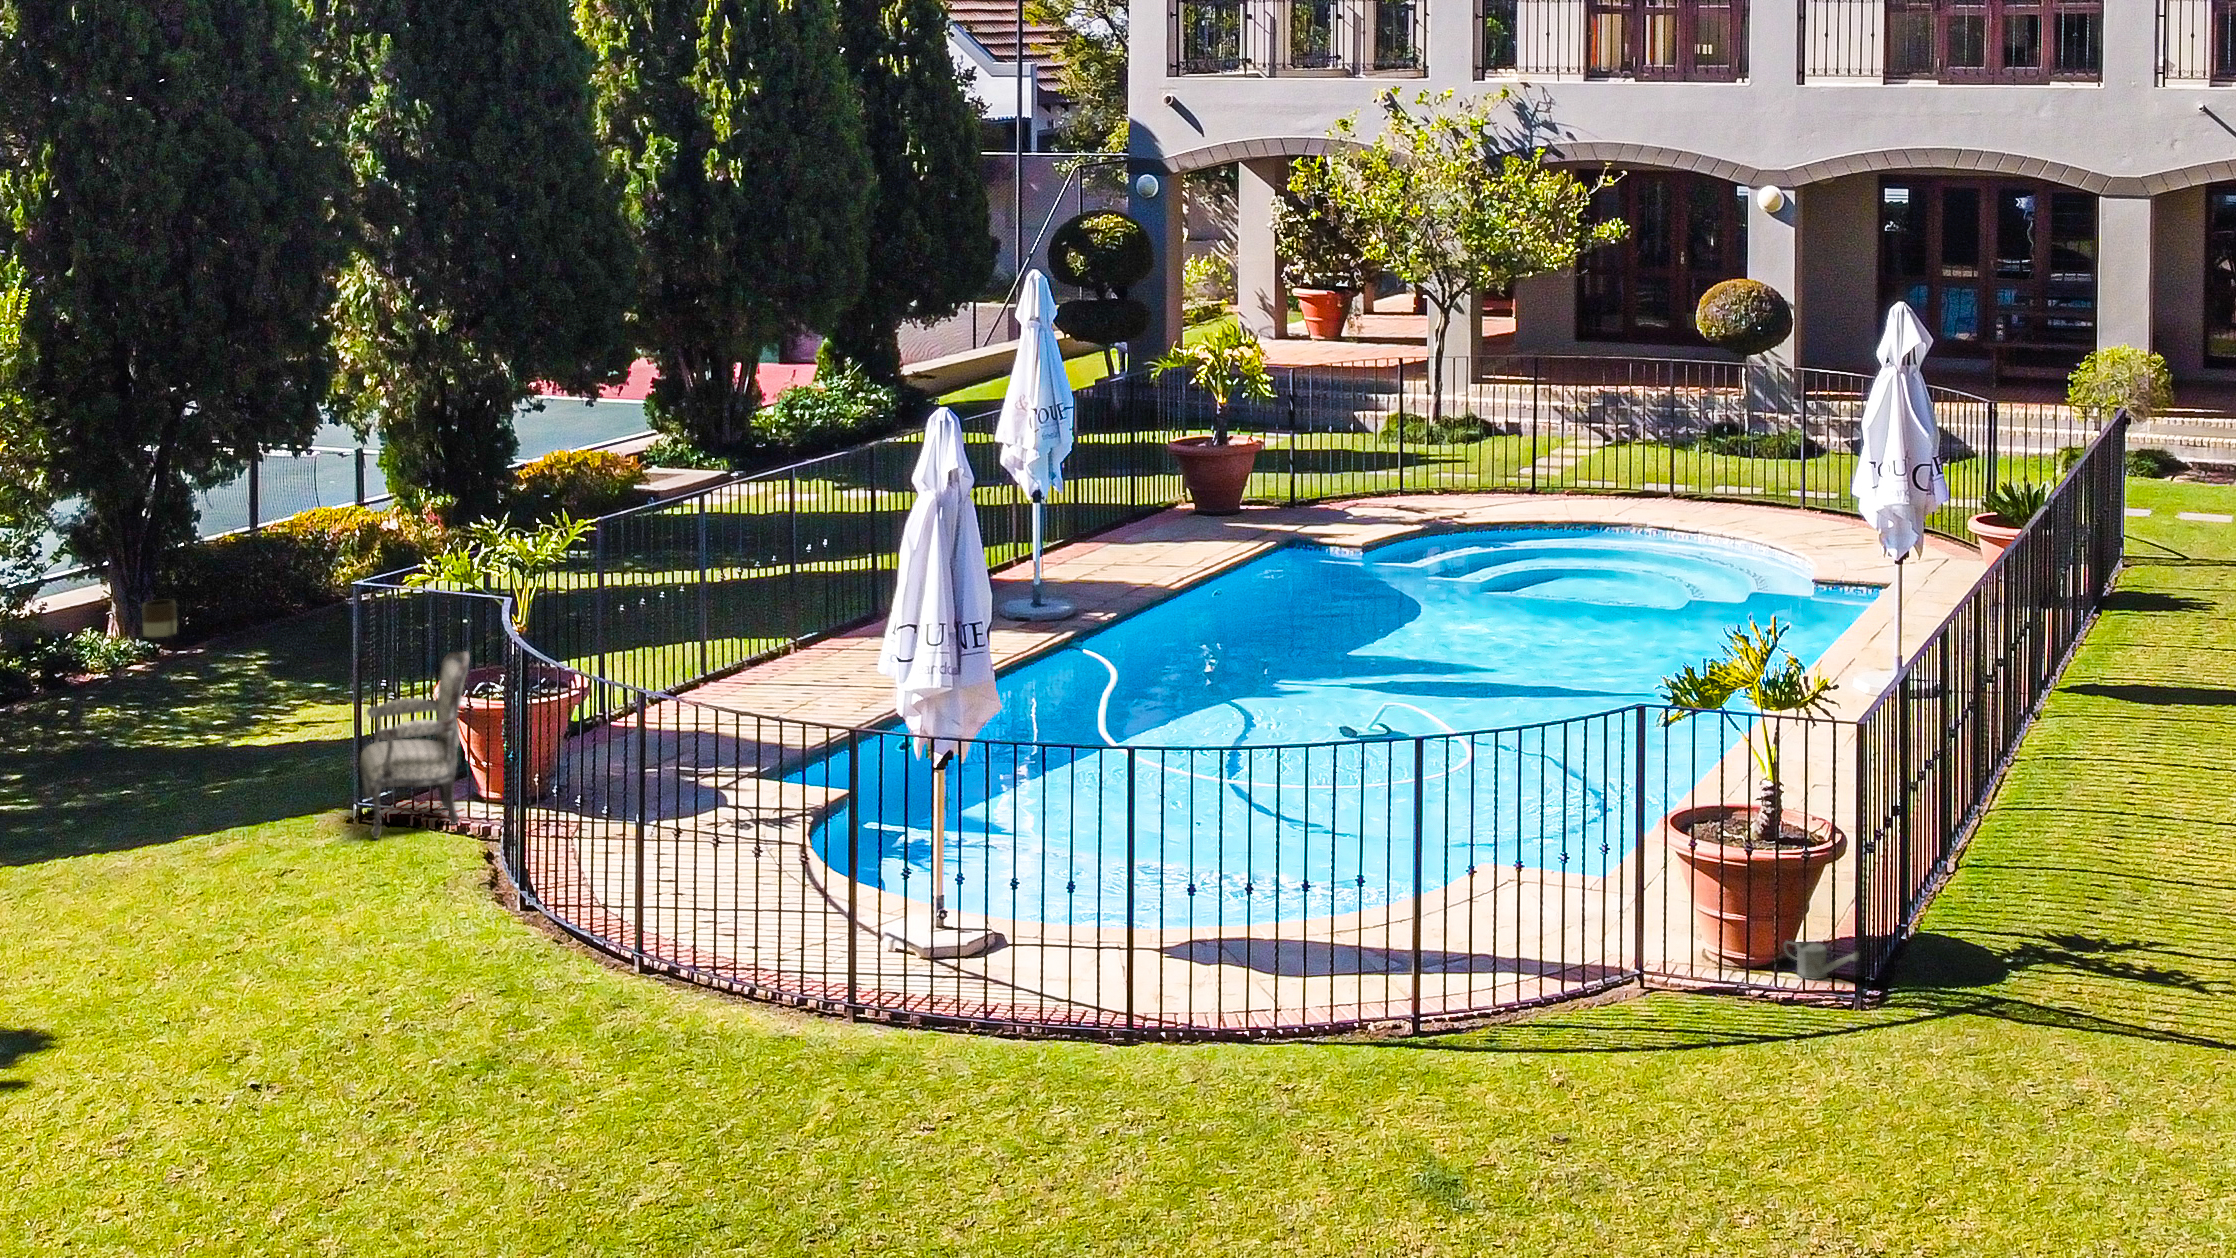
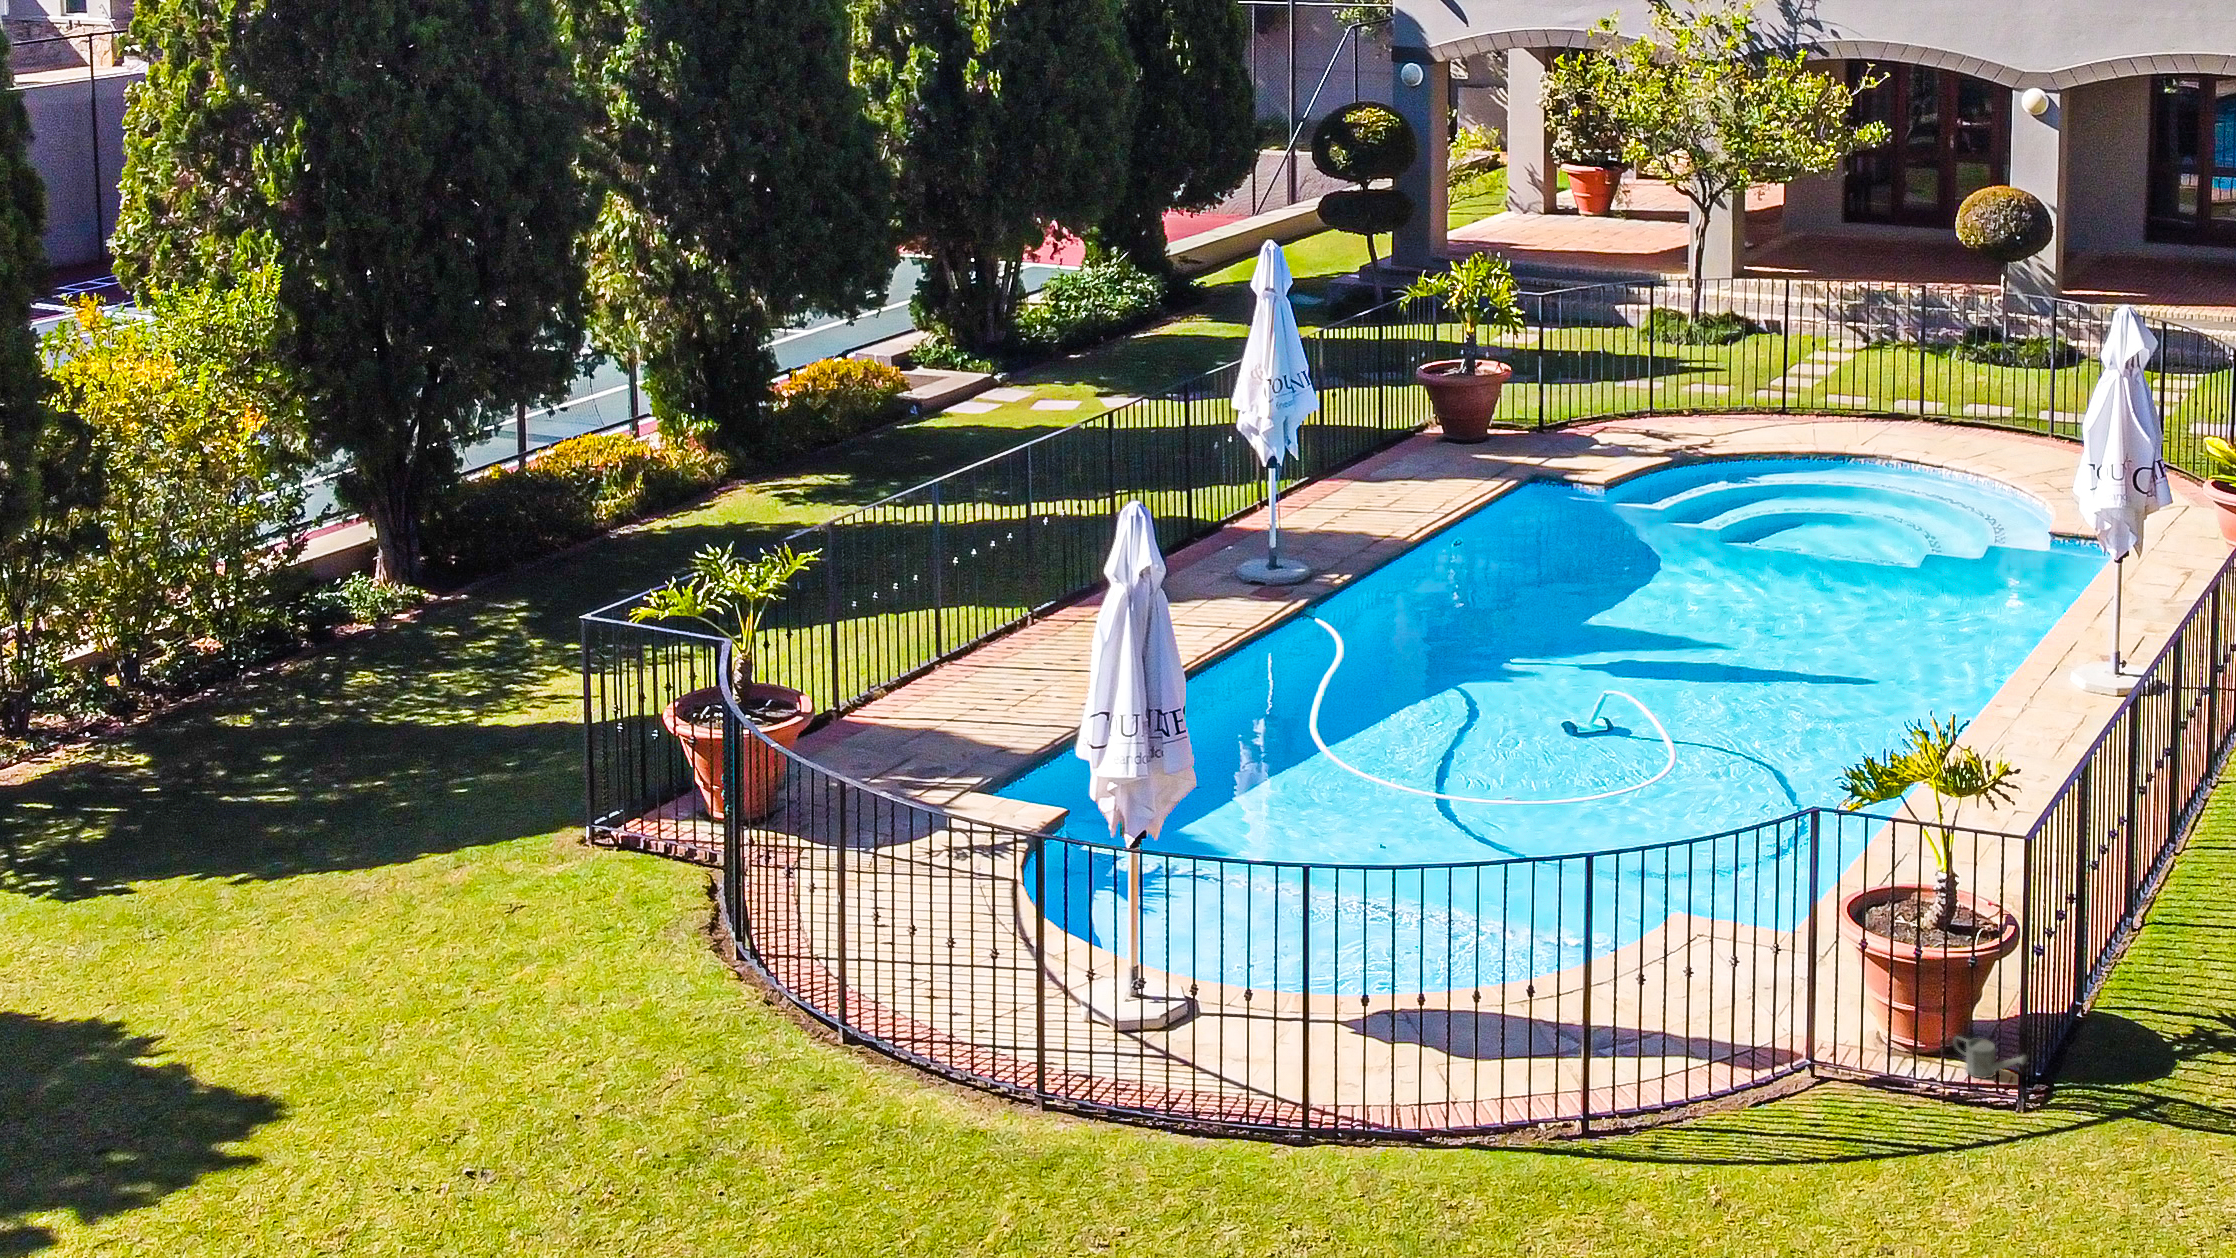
planter: present [140,600,177,647] -> none [411,545,447,598]
armchair: present [360,651,470,839] -> none [591,662,692,849]

